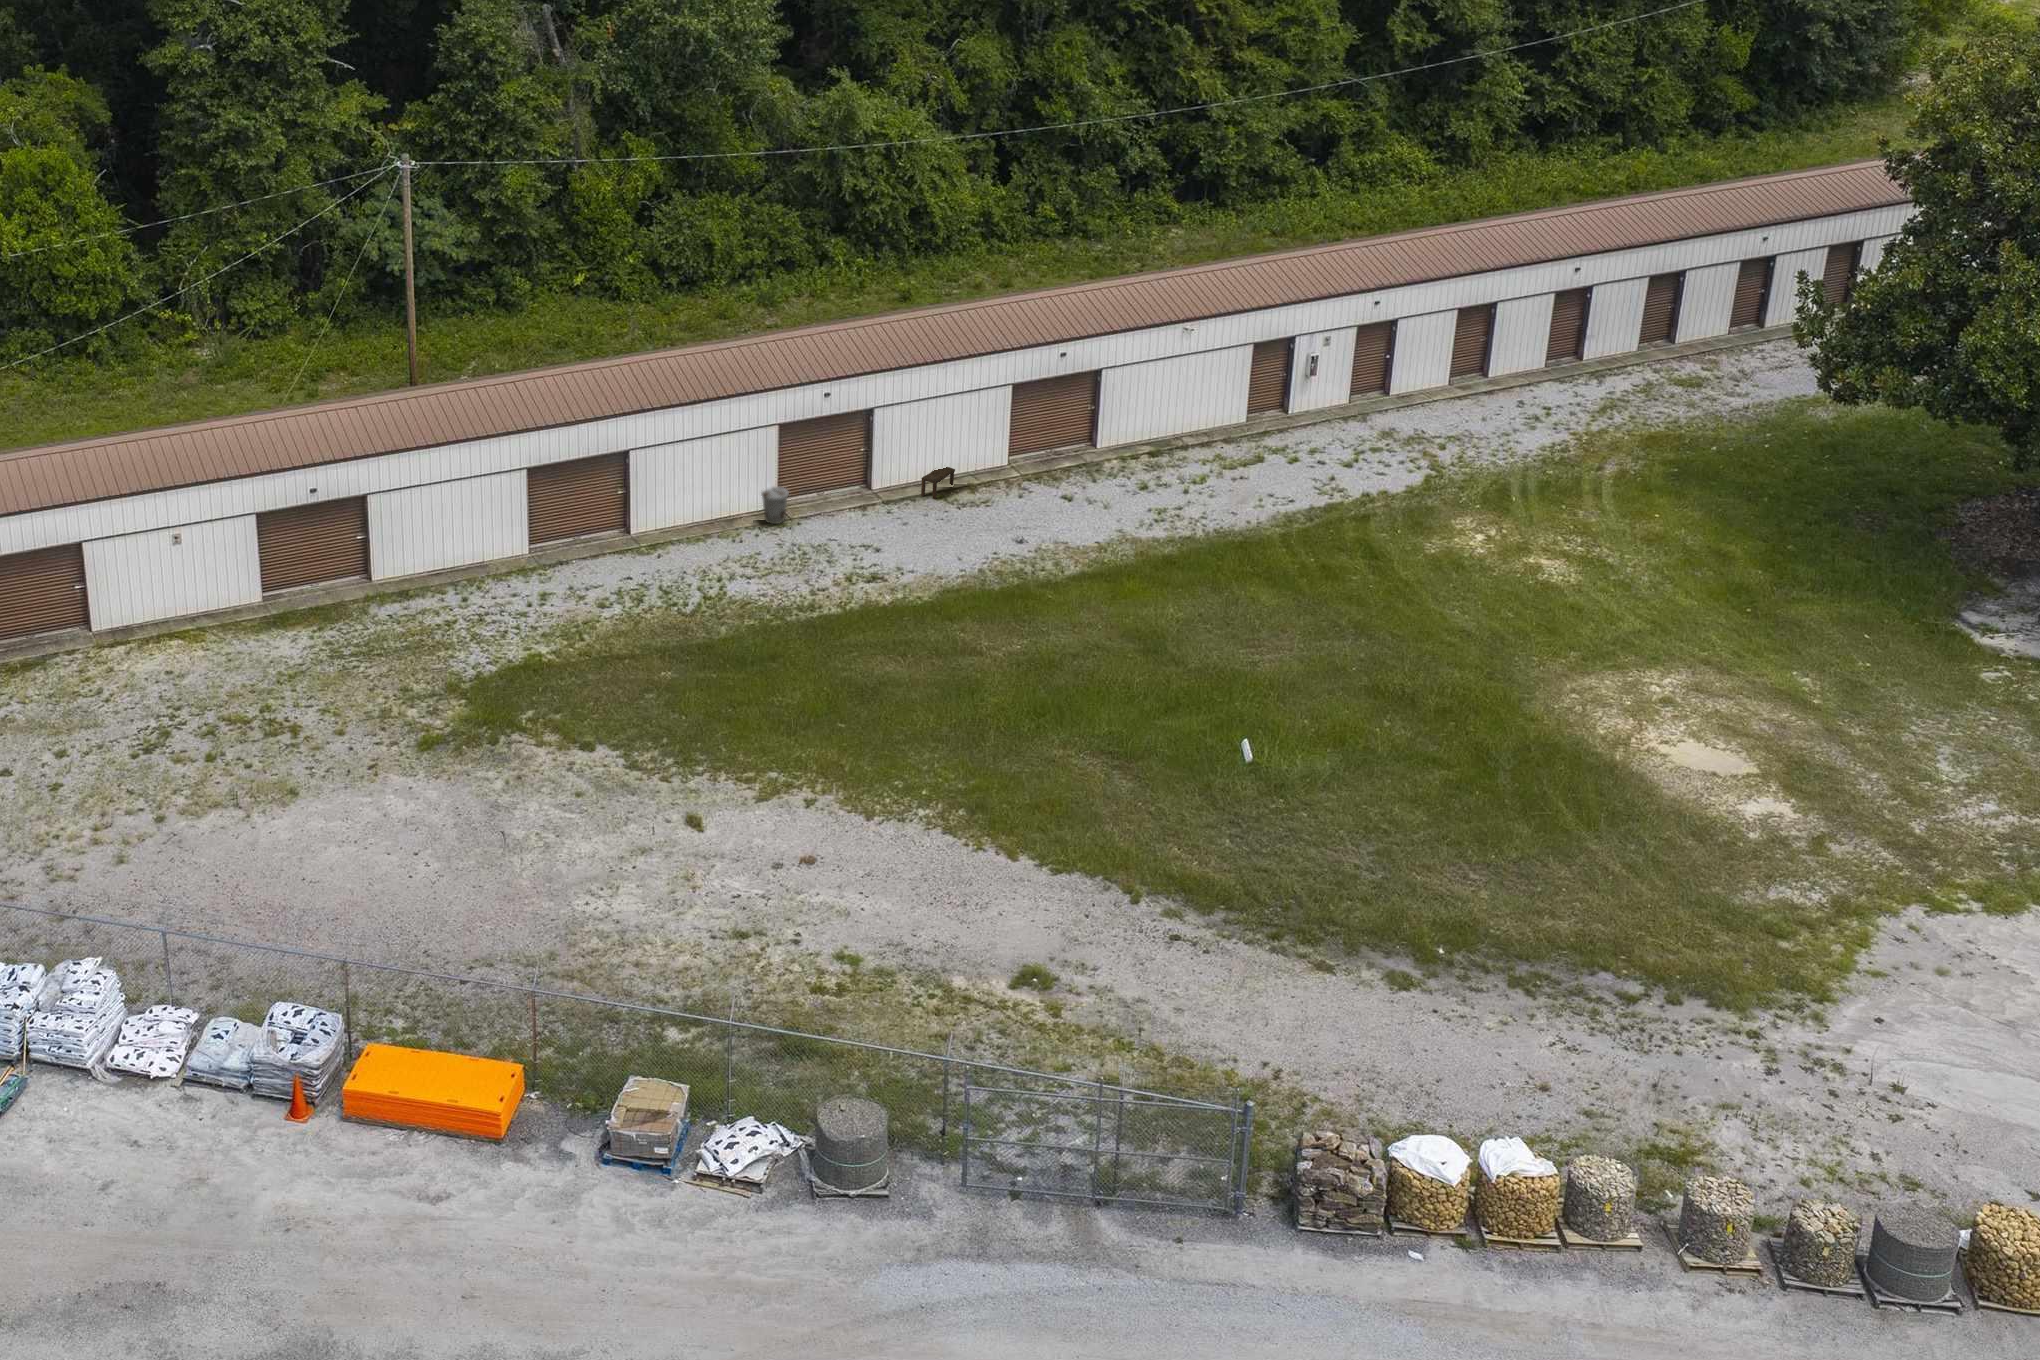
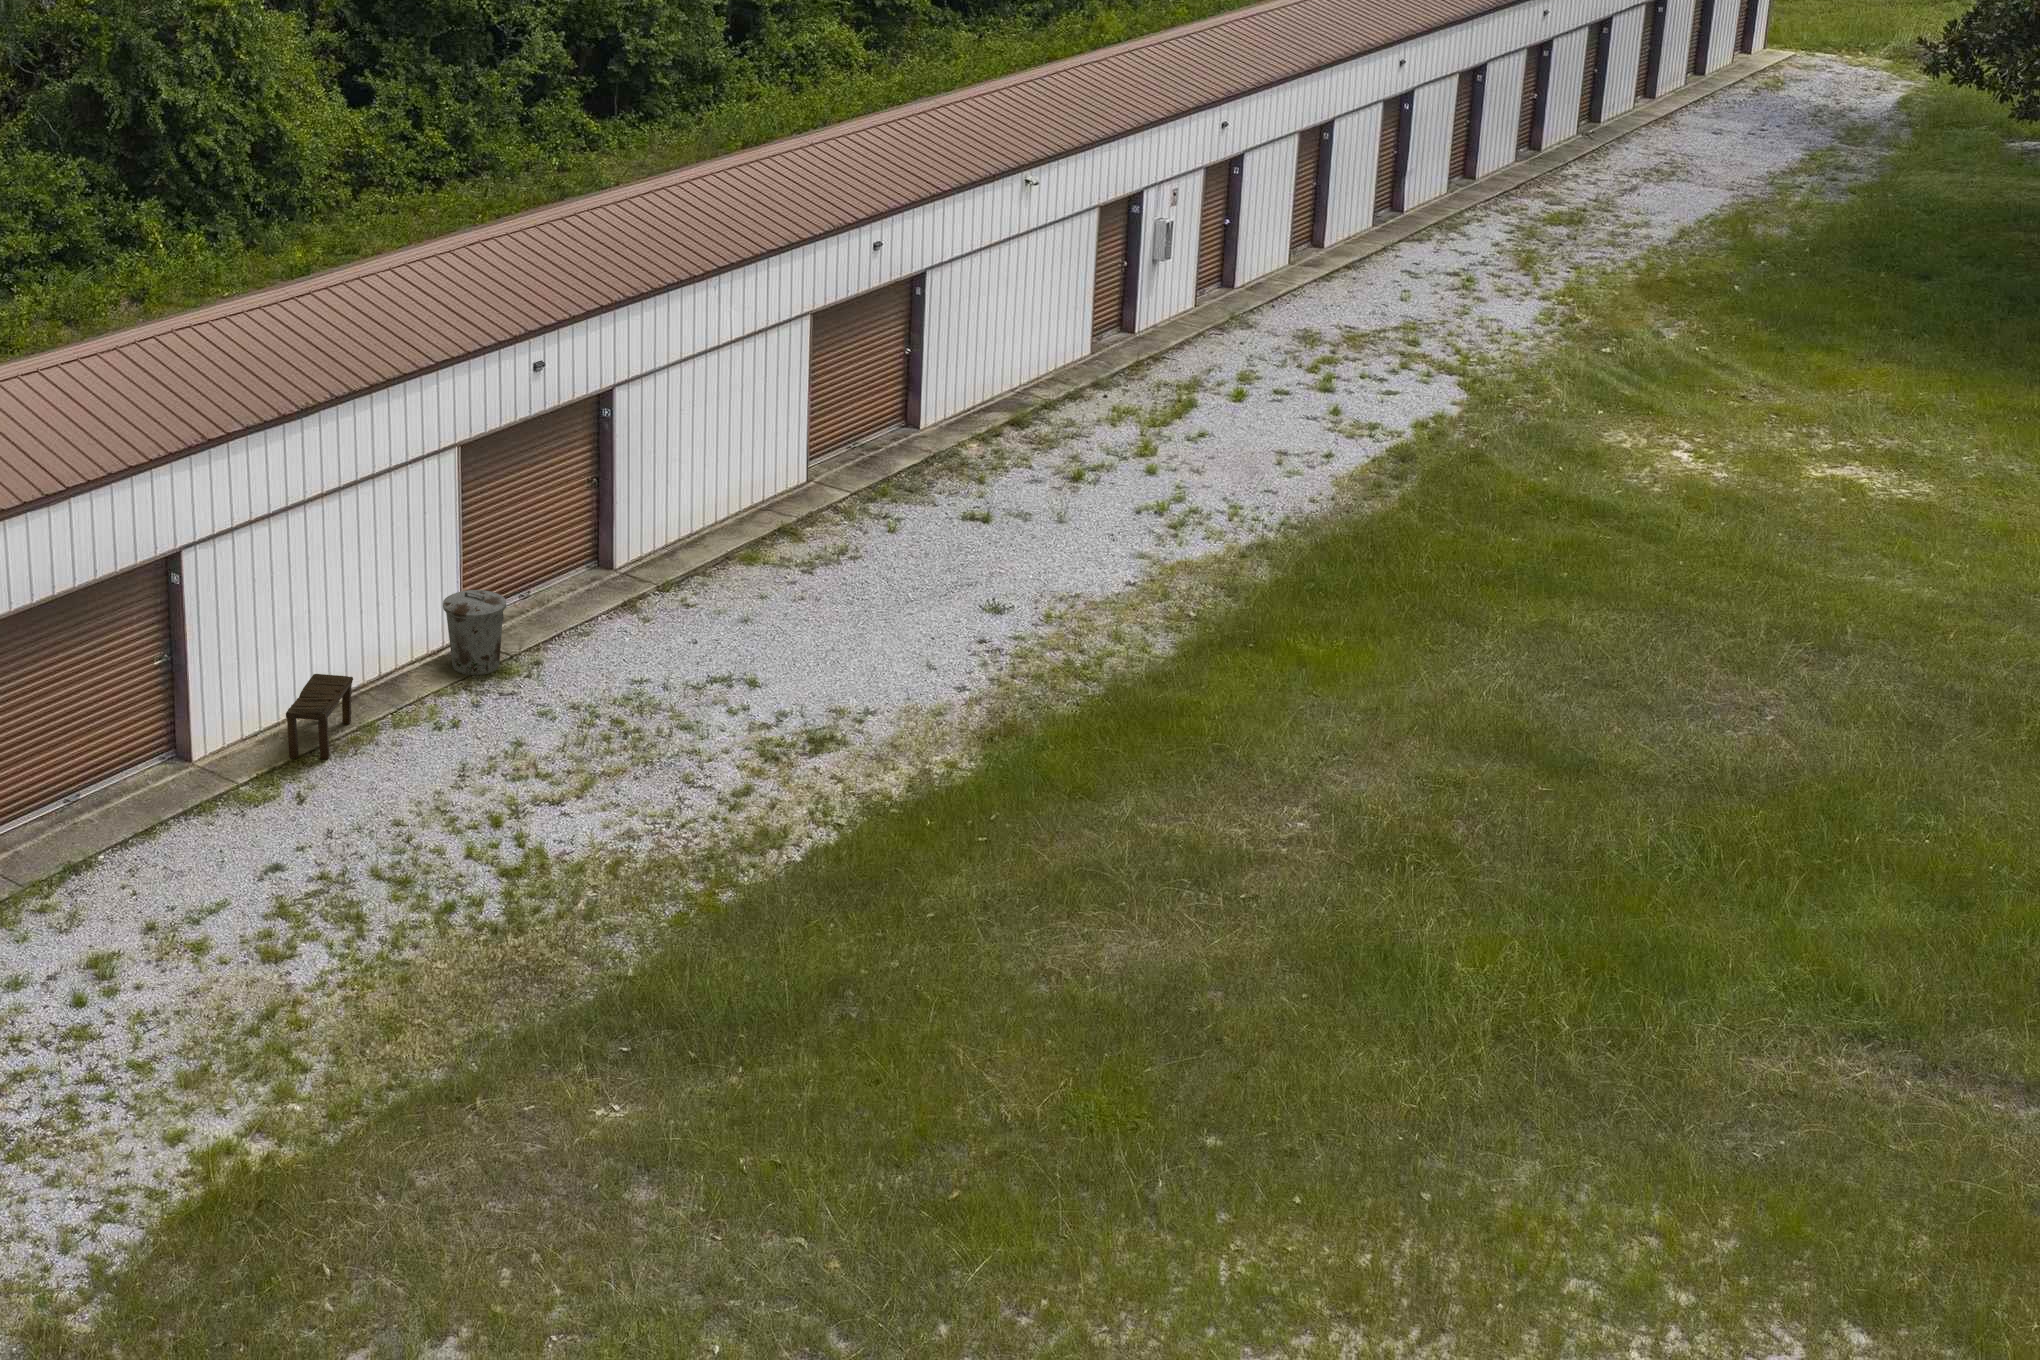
bench: present [921,467,955,499] -> present [286,674,353,760]

